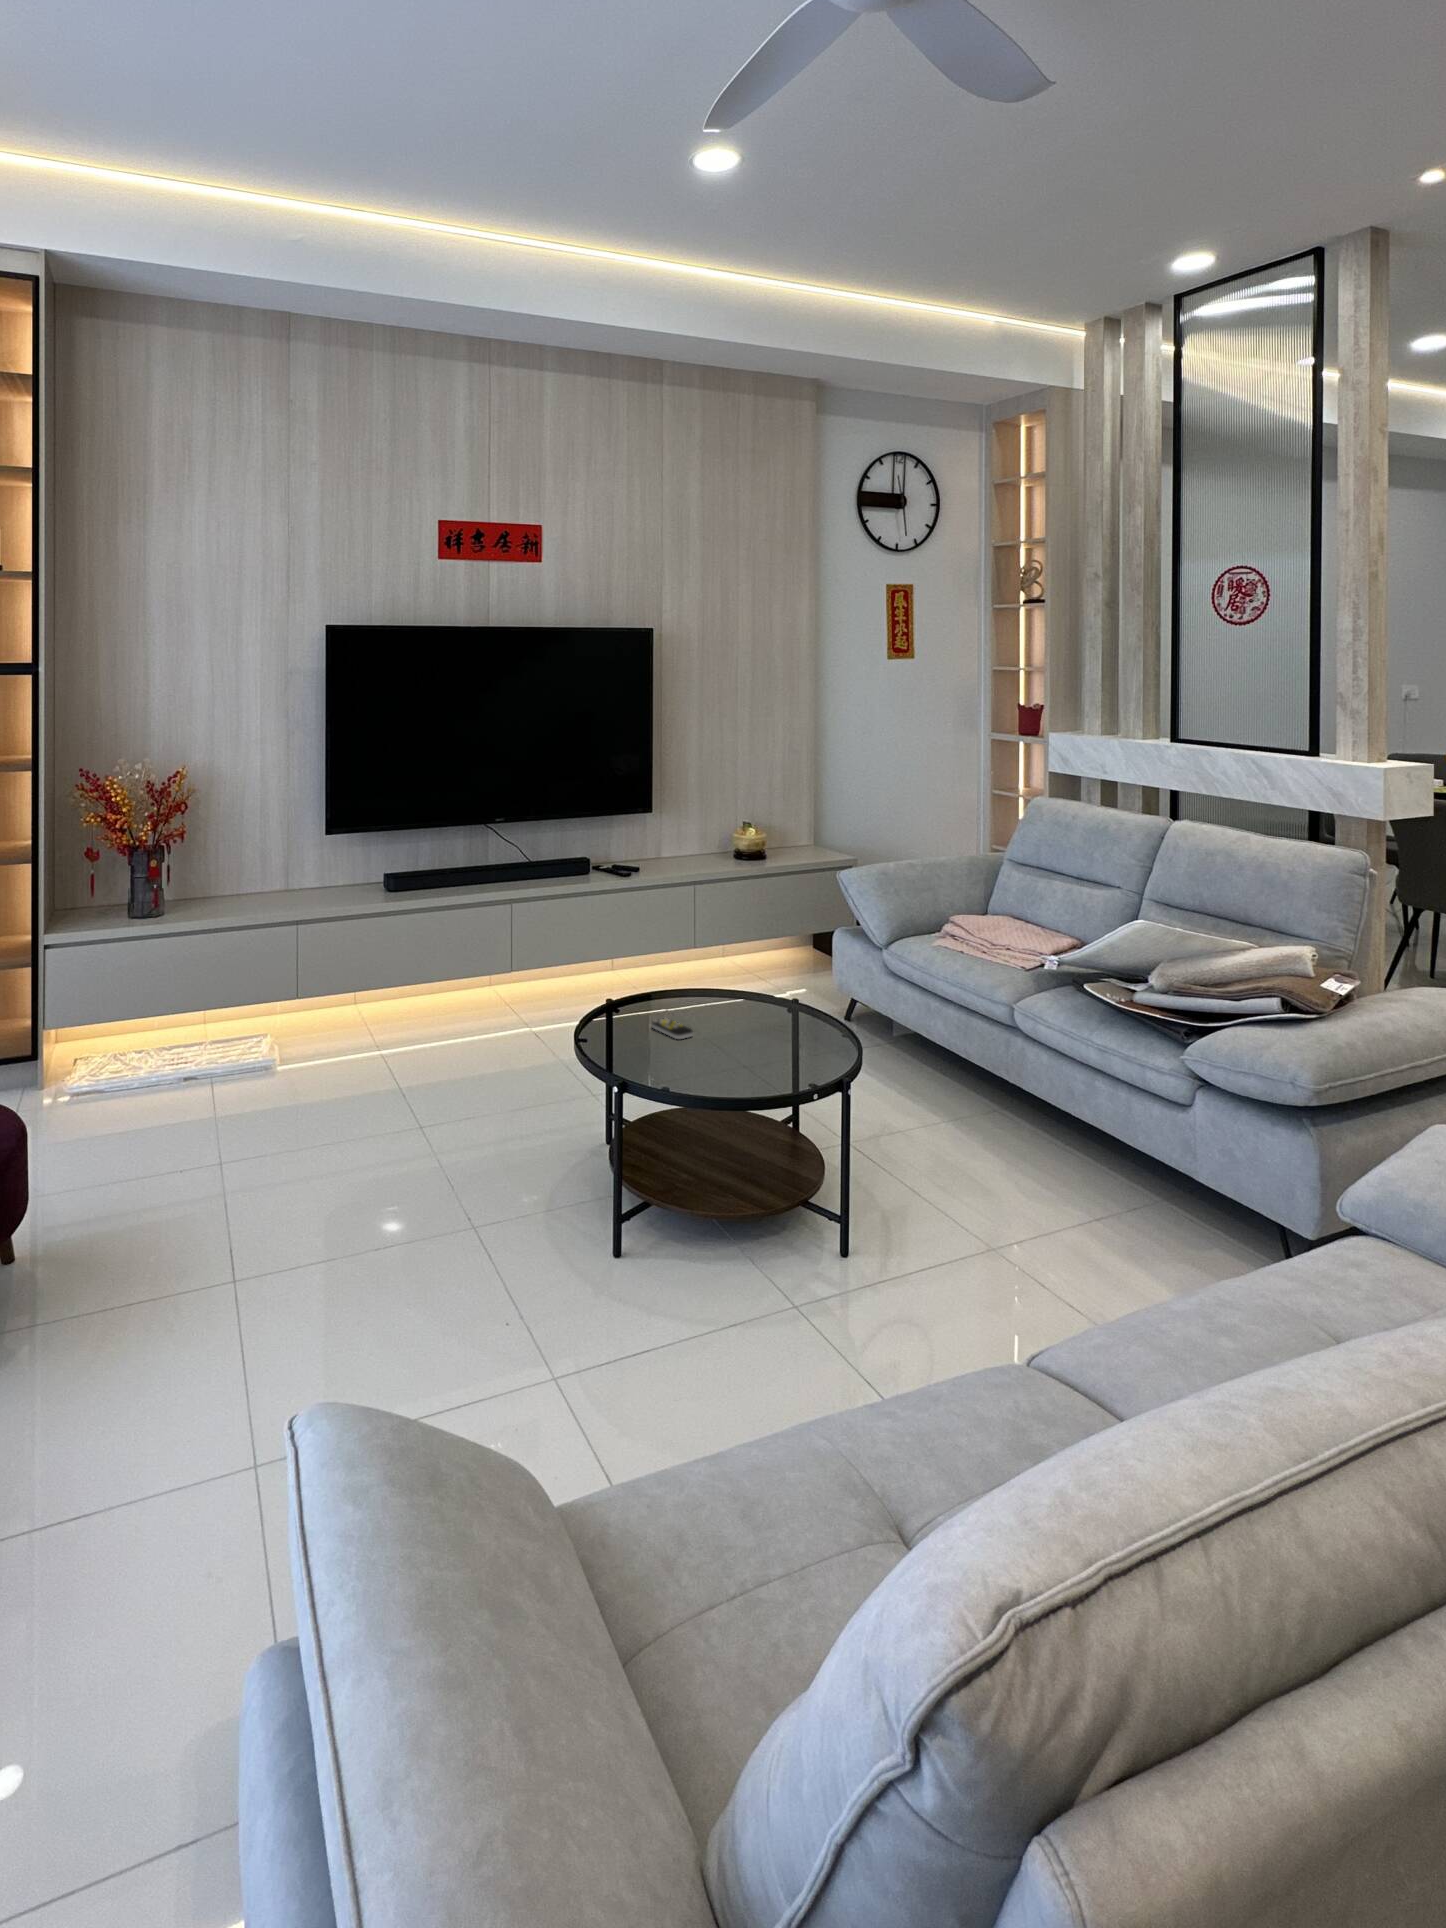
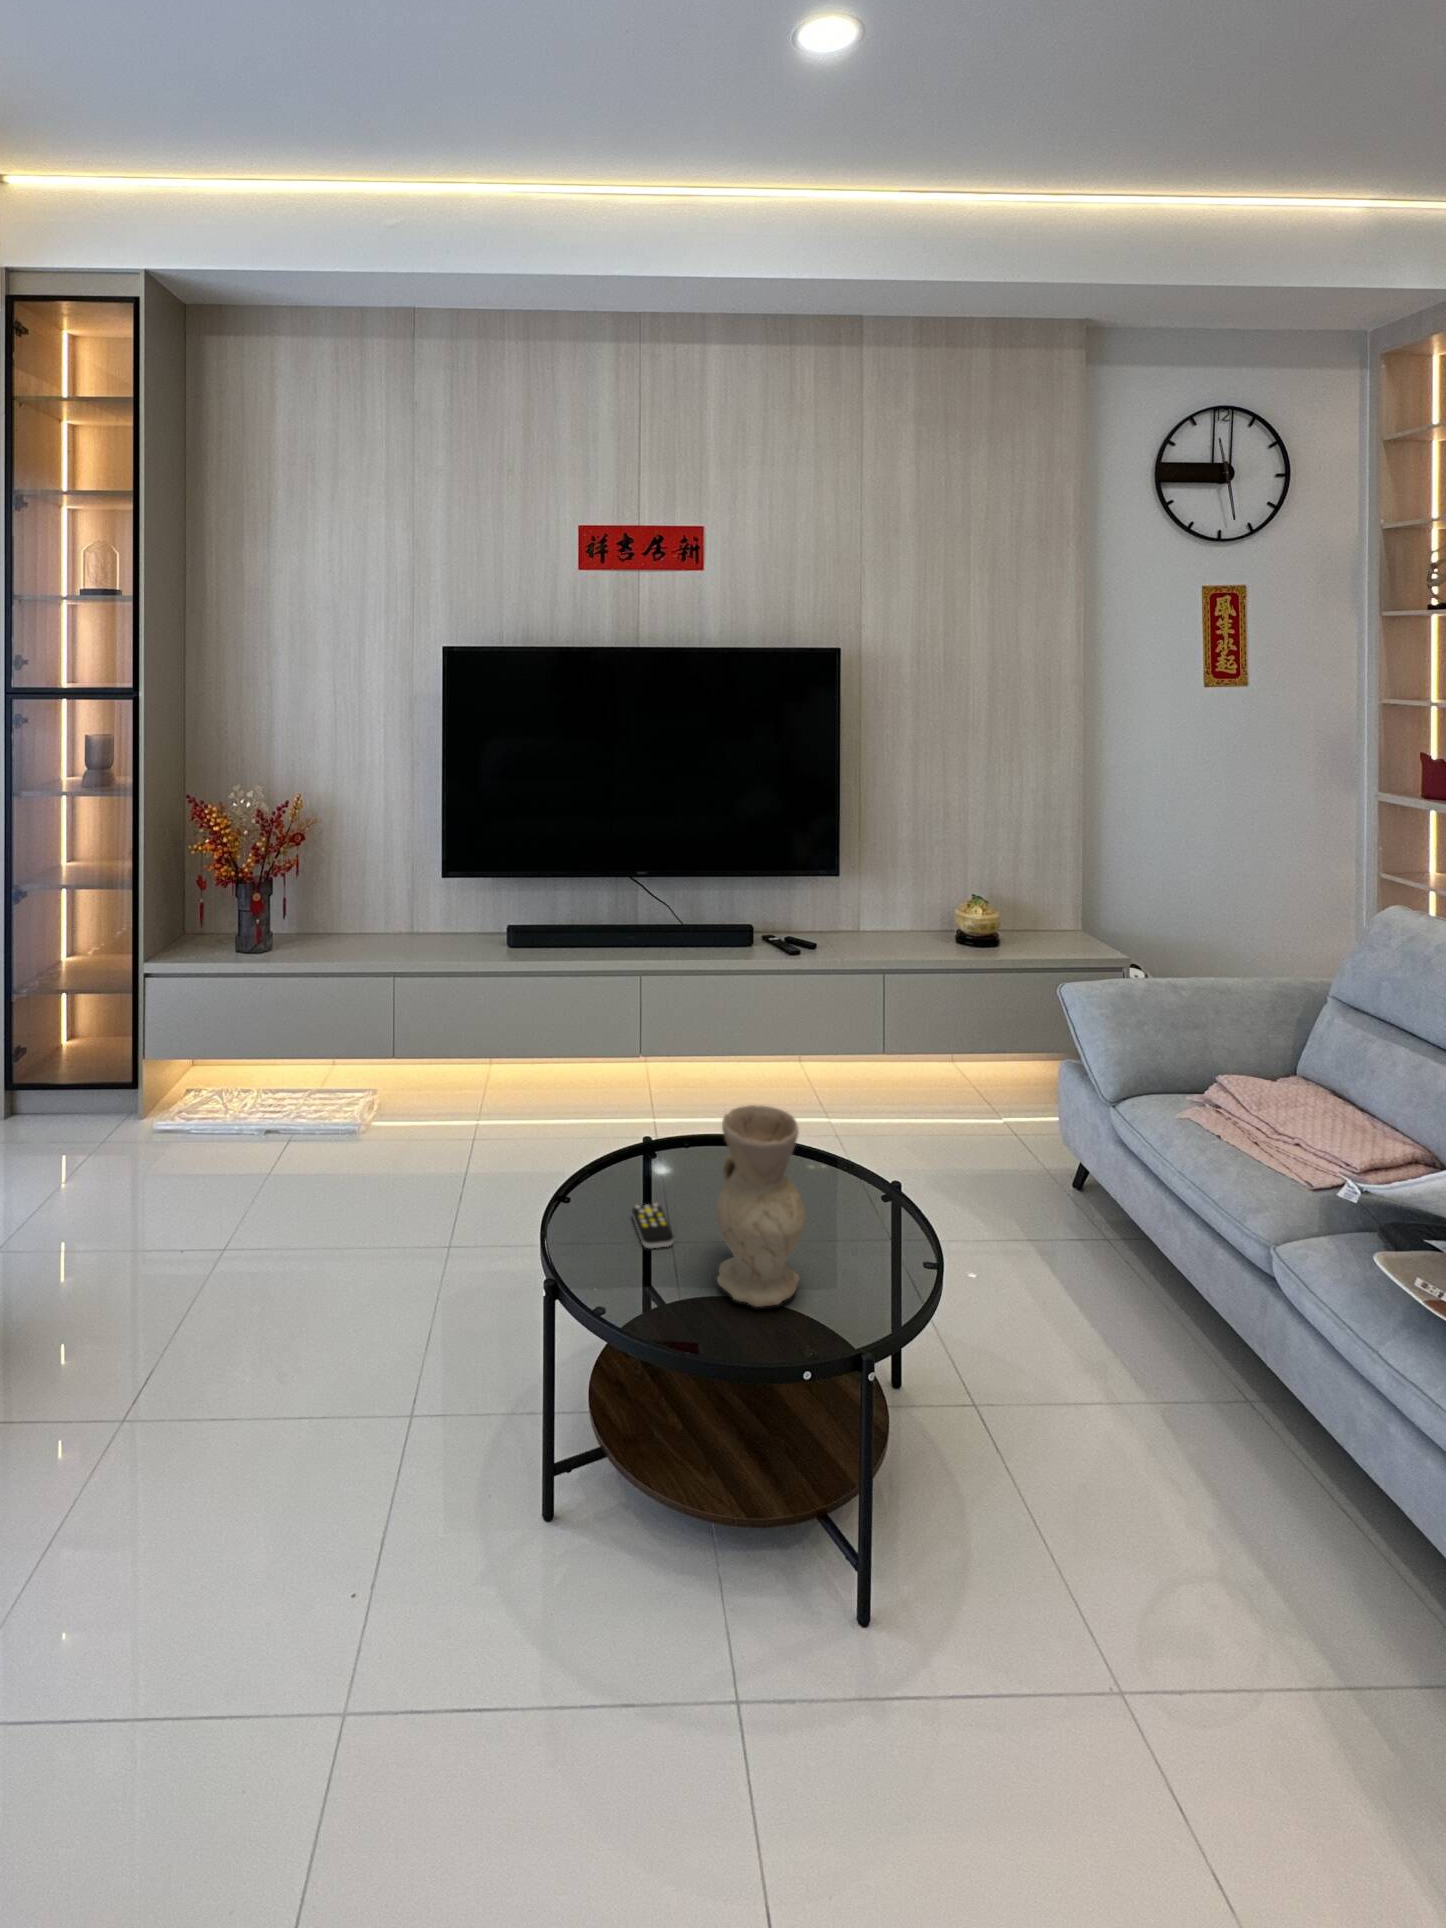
vase: none [727,927,795,1050] -> present [717,1105,806,1307]

